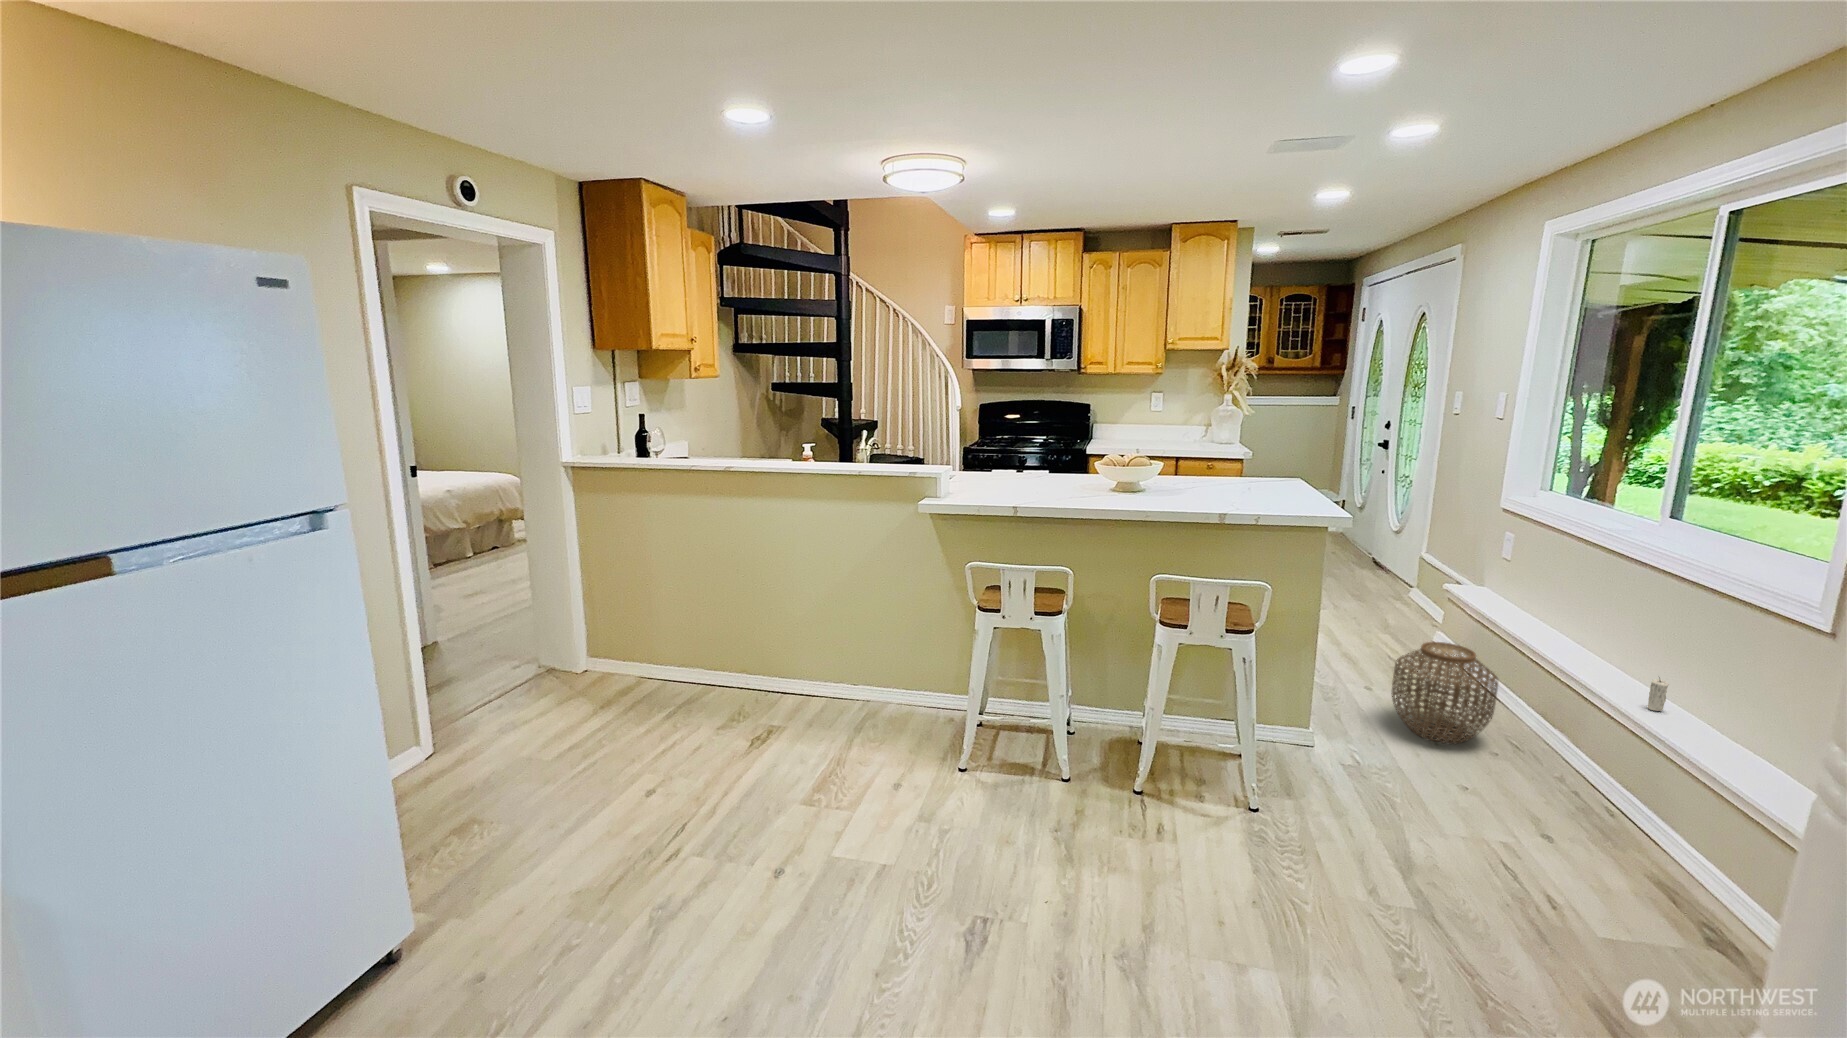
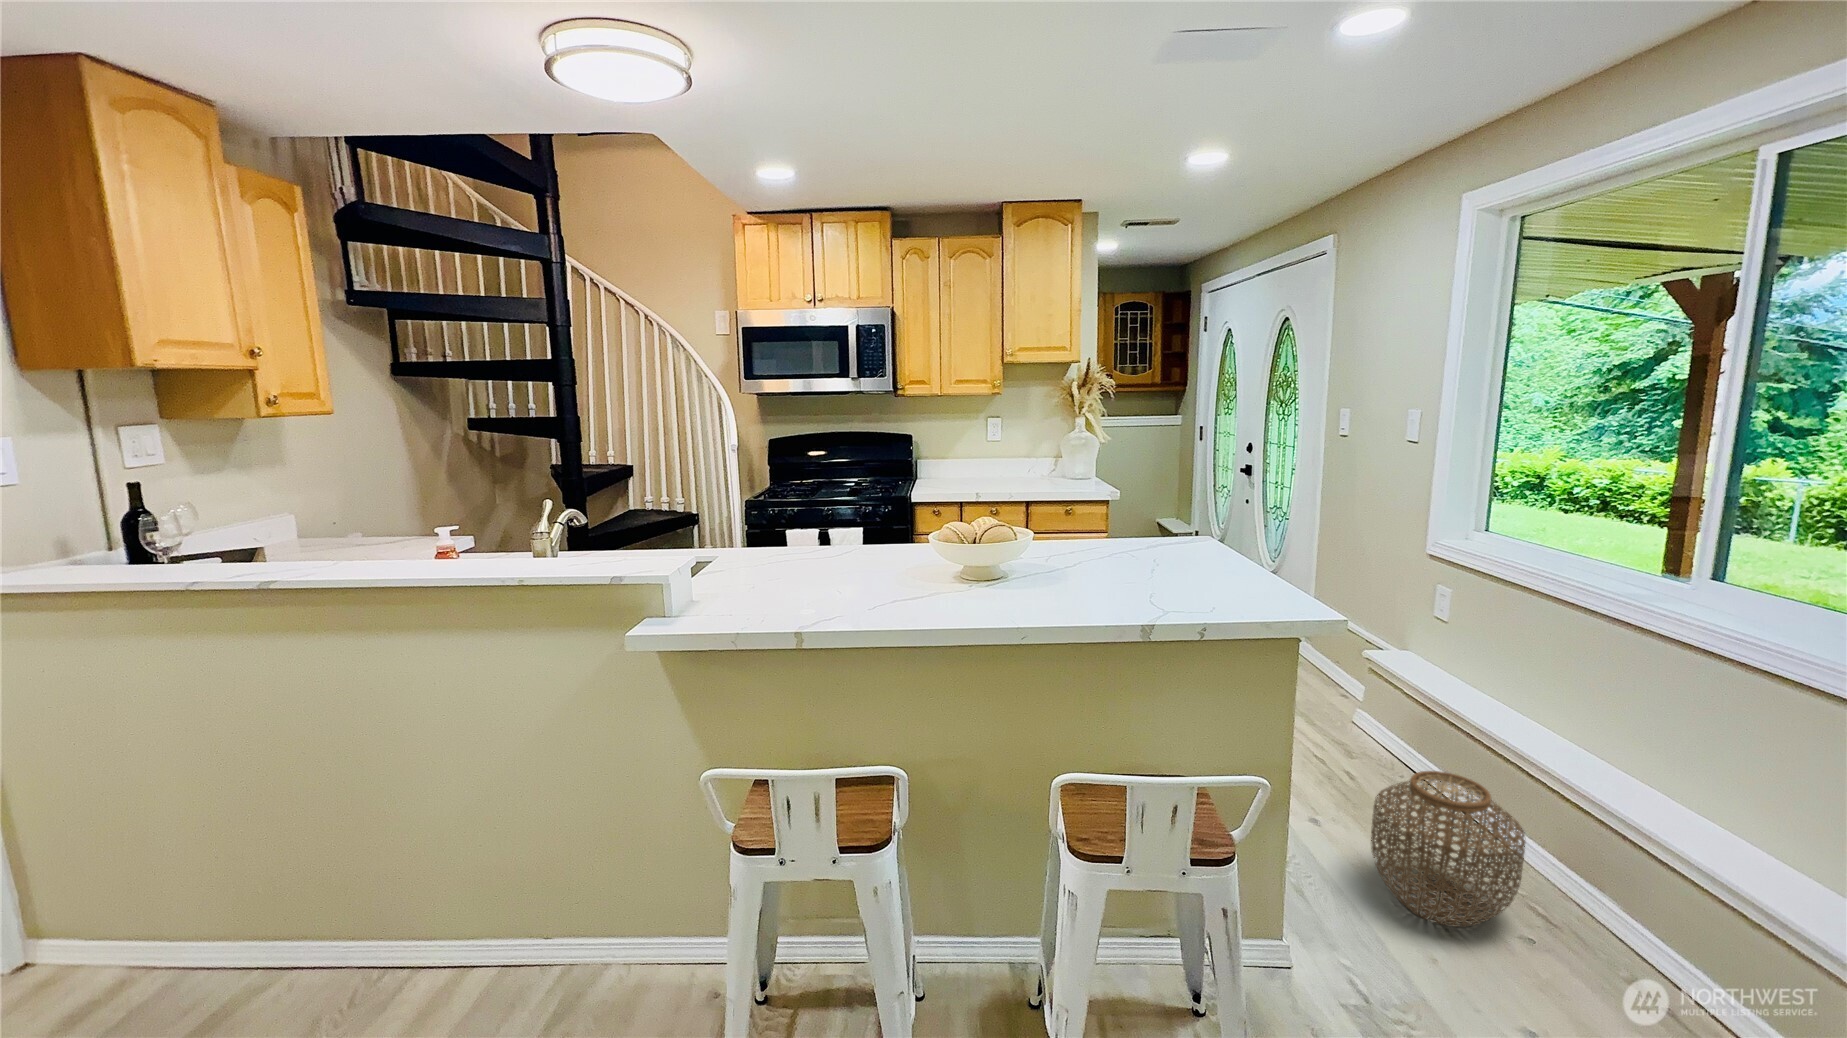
candle: present [1648,679,1669,711] -> none [1769,832,1801,888]

